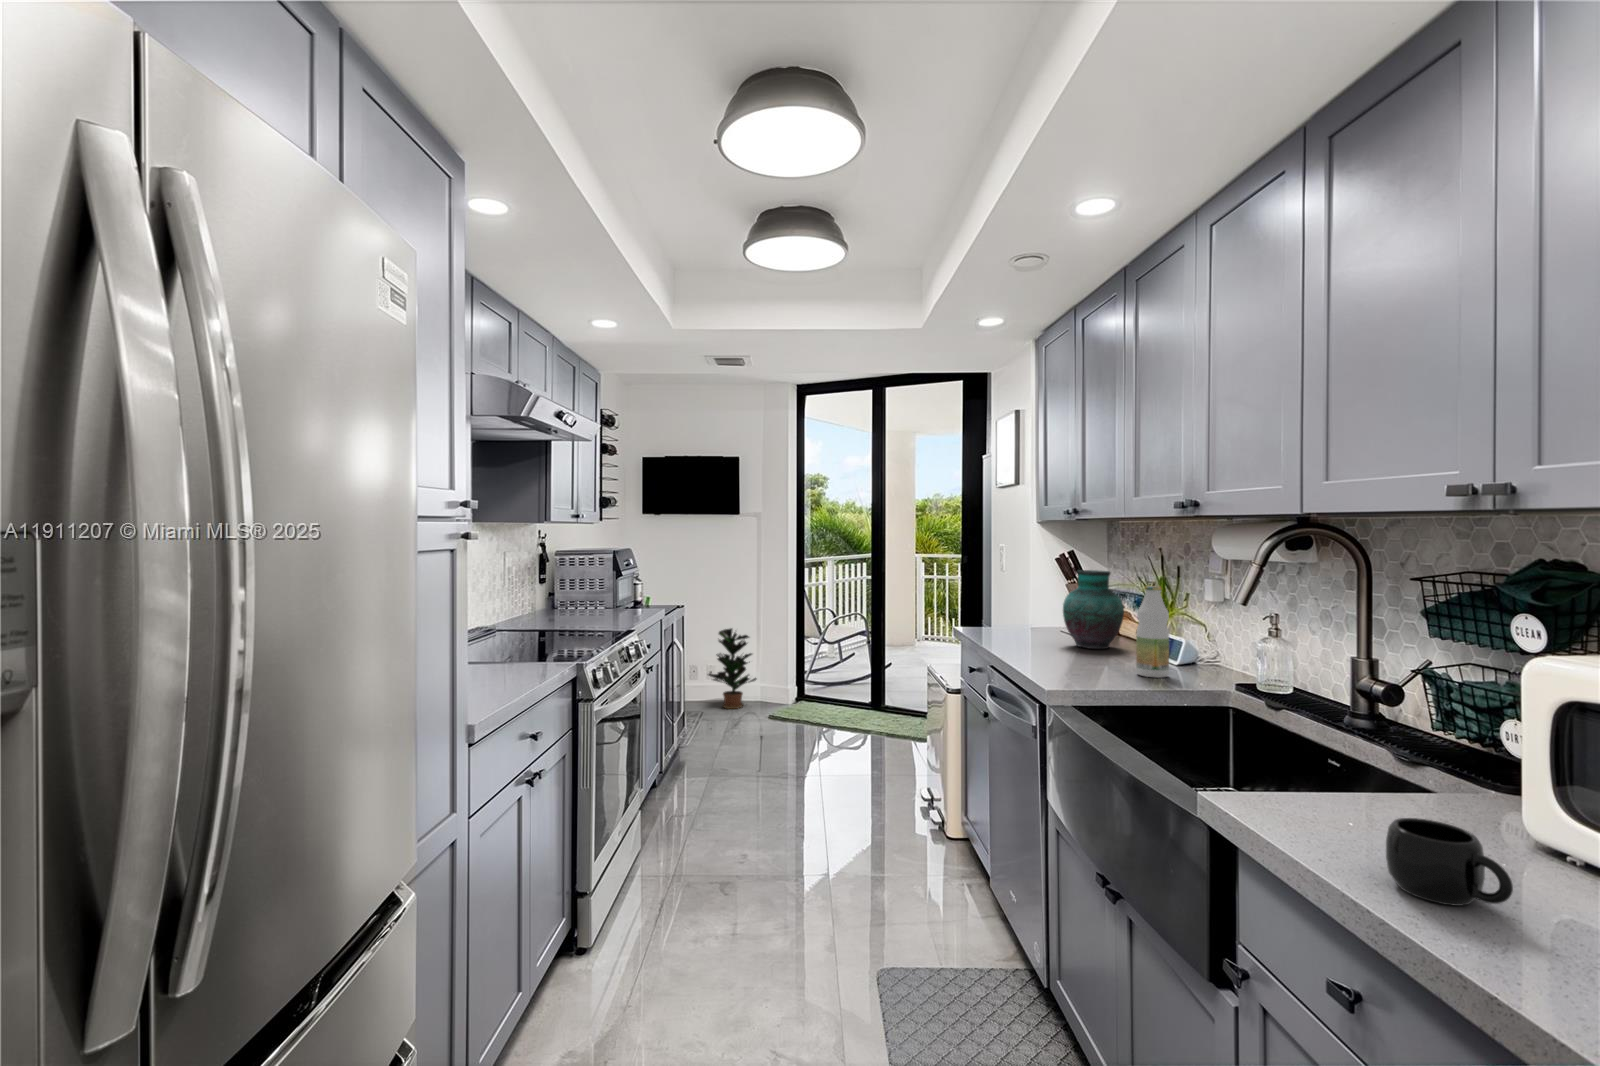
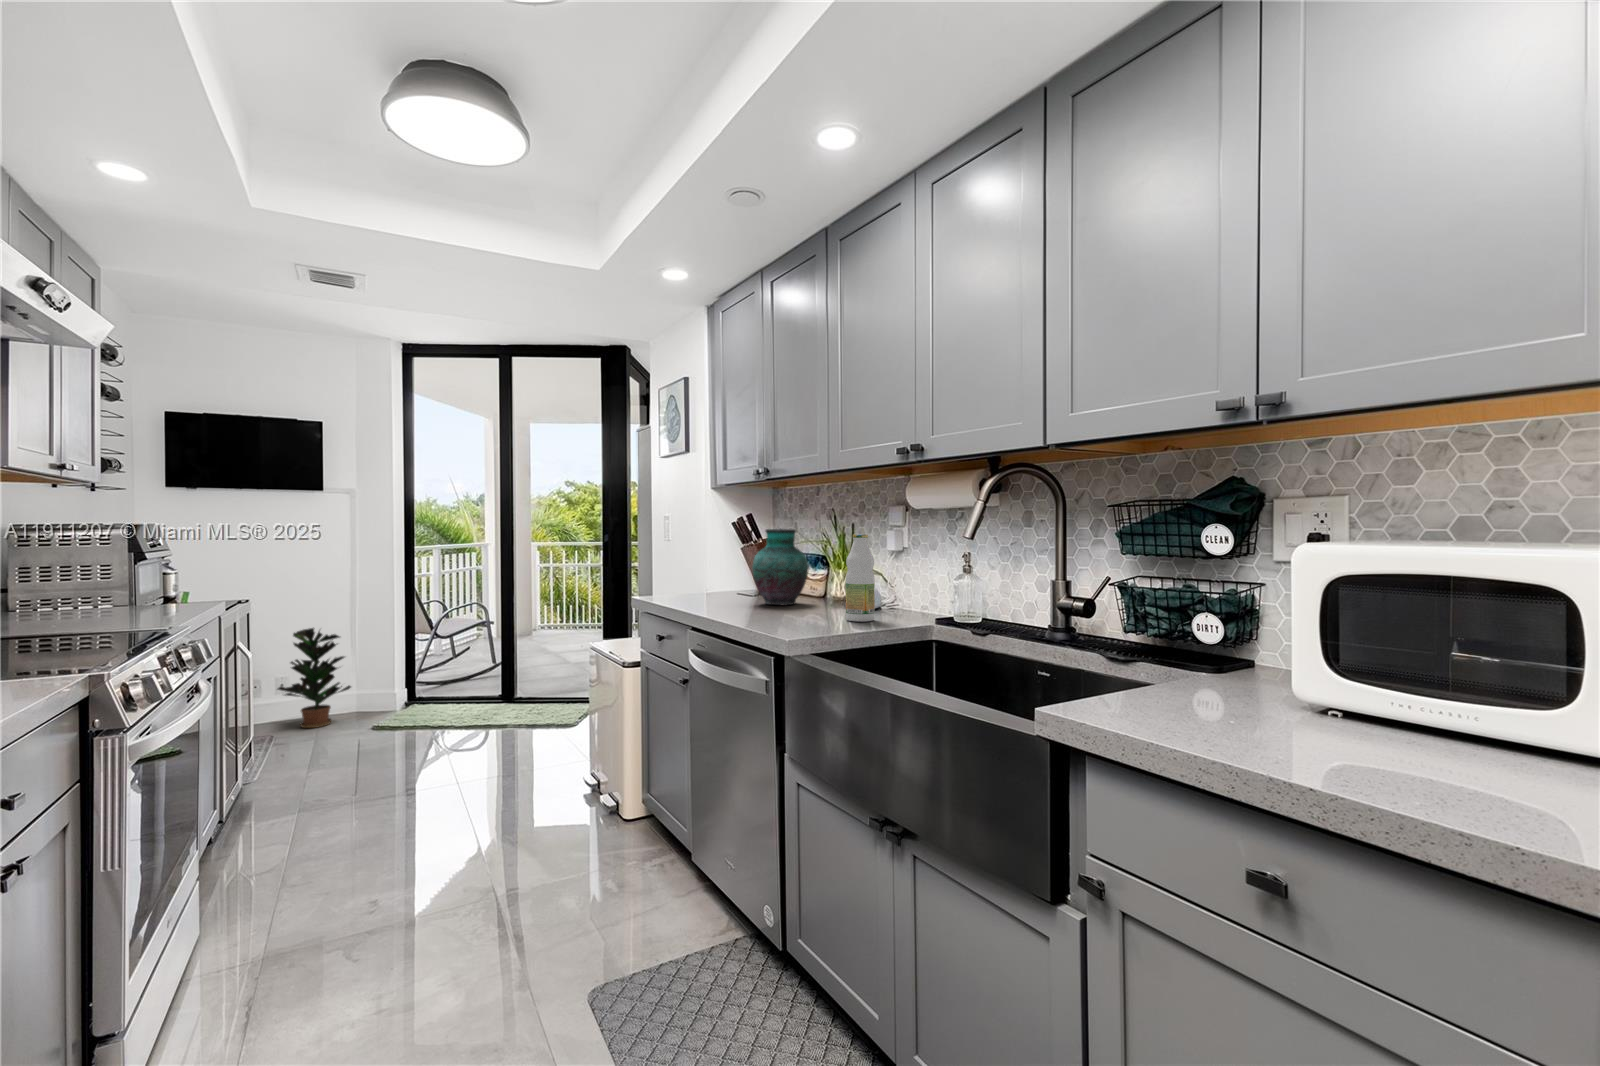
mug: present [1386,818,1513,906] -> none [1268,688,1392,761]

